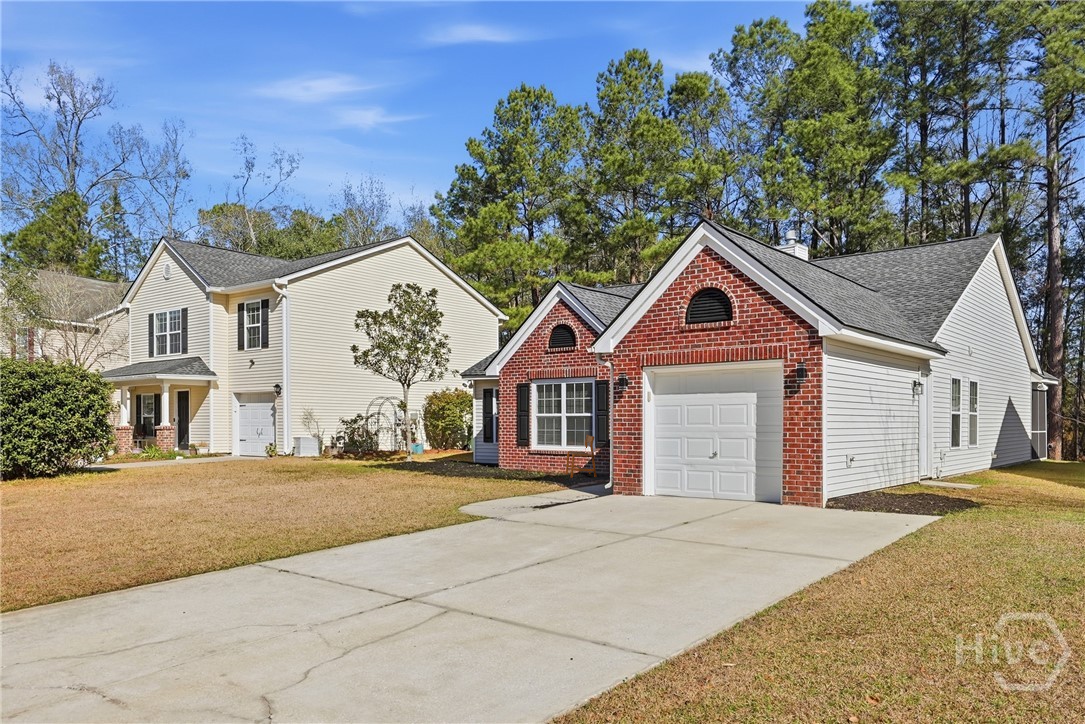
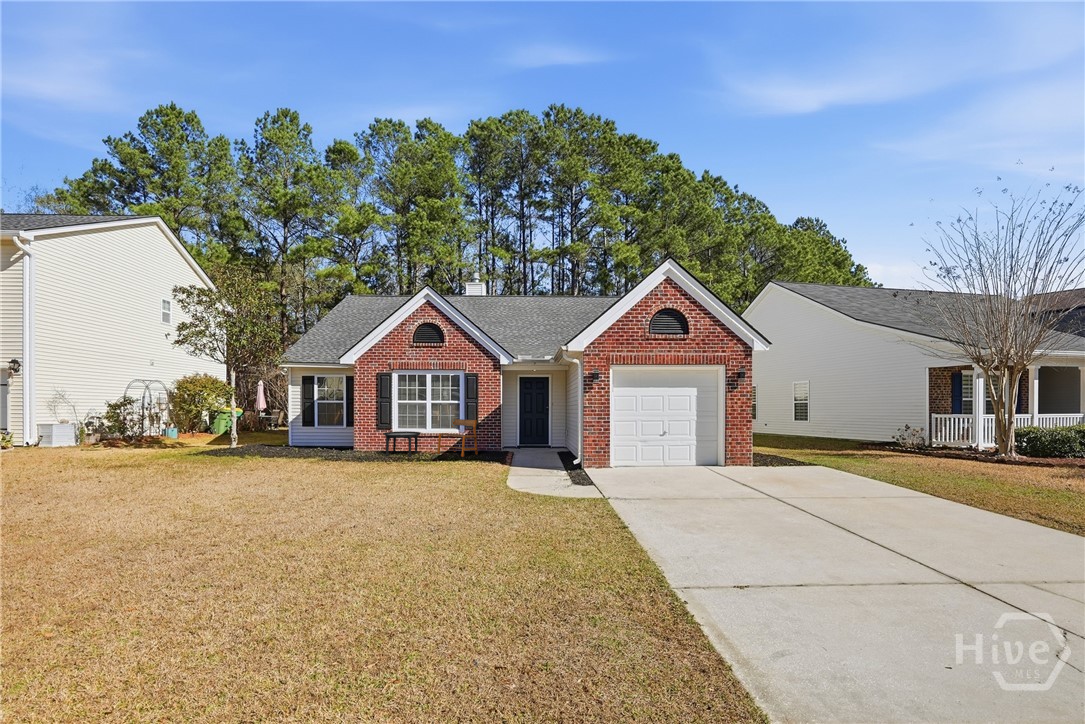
round table: none [509,447,550,474] -> present [383,431,421,457]

